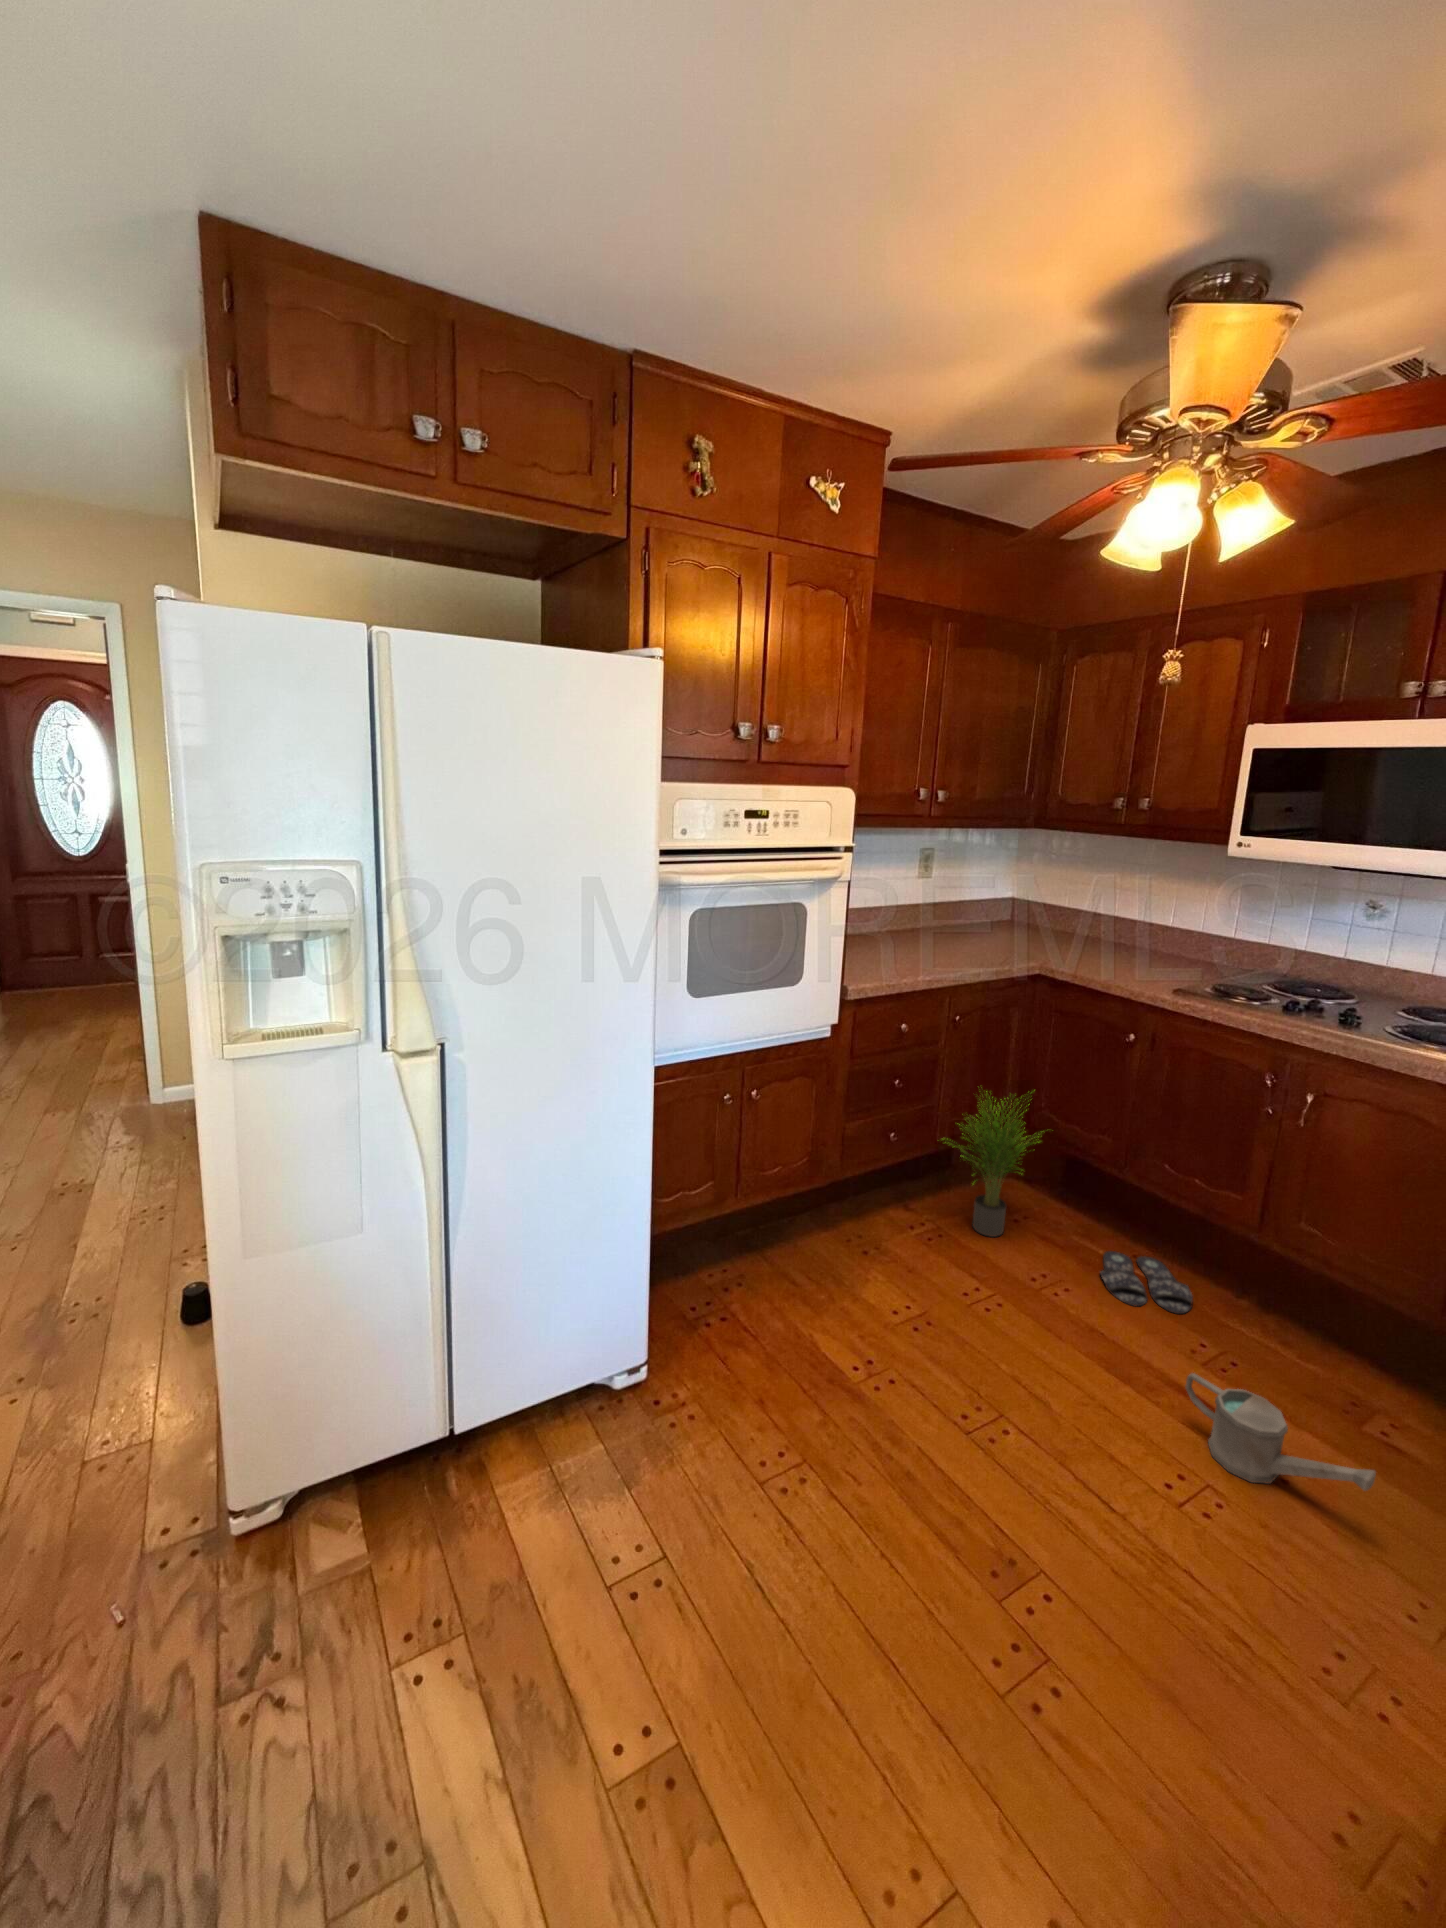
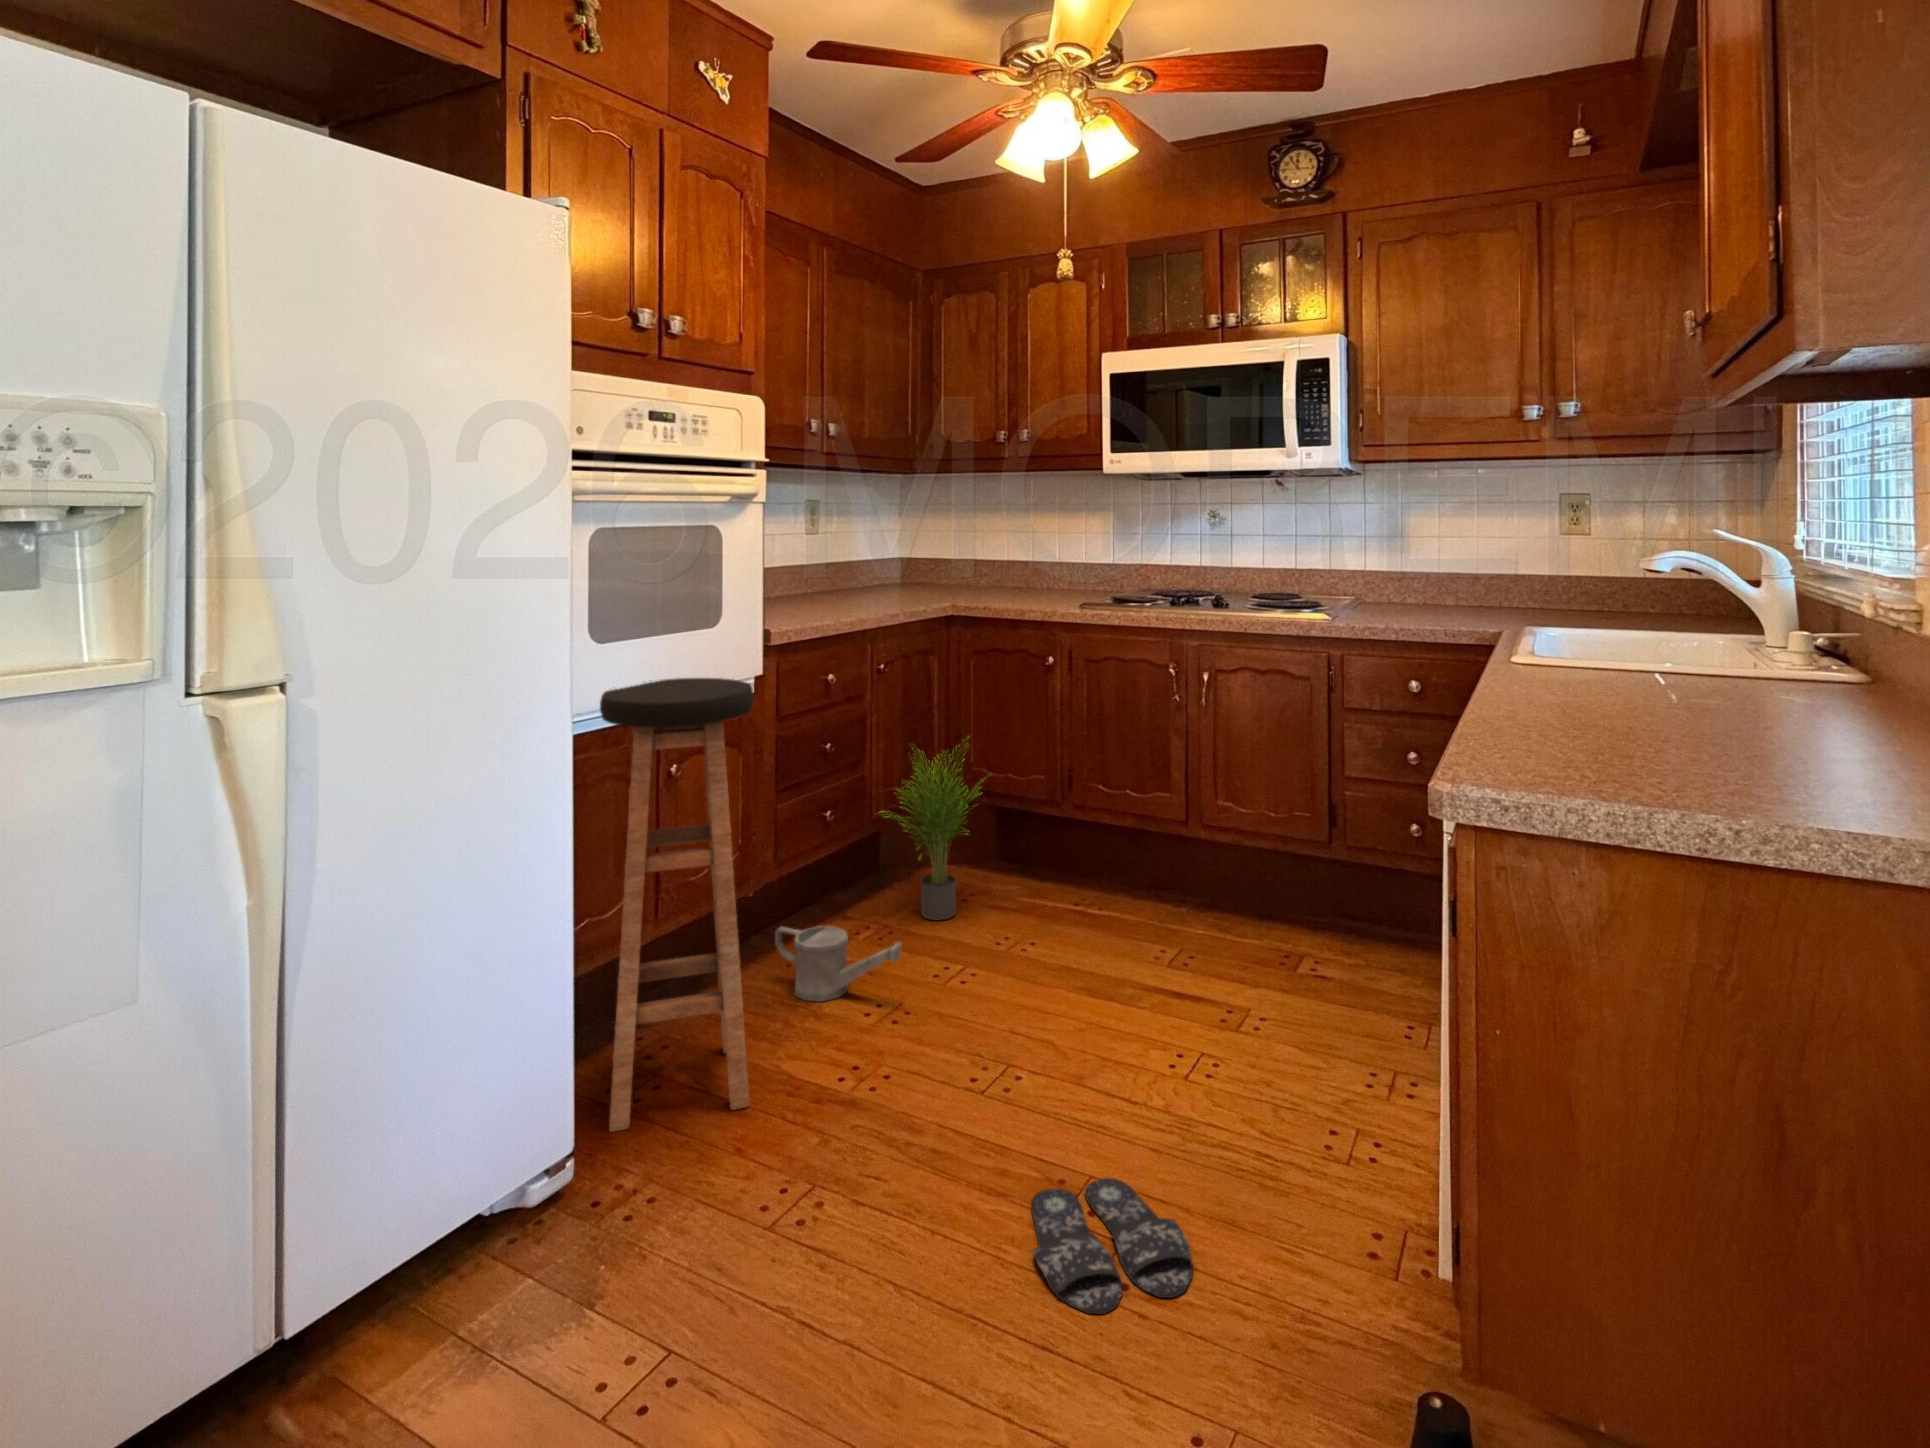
bar stool: none [681,1029,808,1368] -> present [600,678,754,1132]
slippers: present [1100,1251,1193,1314] -> present [1031,1178,1193,1314]
watering can: present [1186,1373,1376,1491] -> present [775,926,901,1002]

